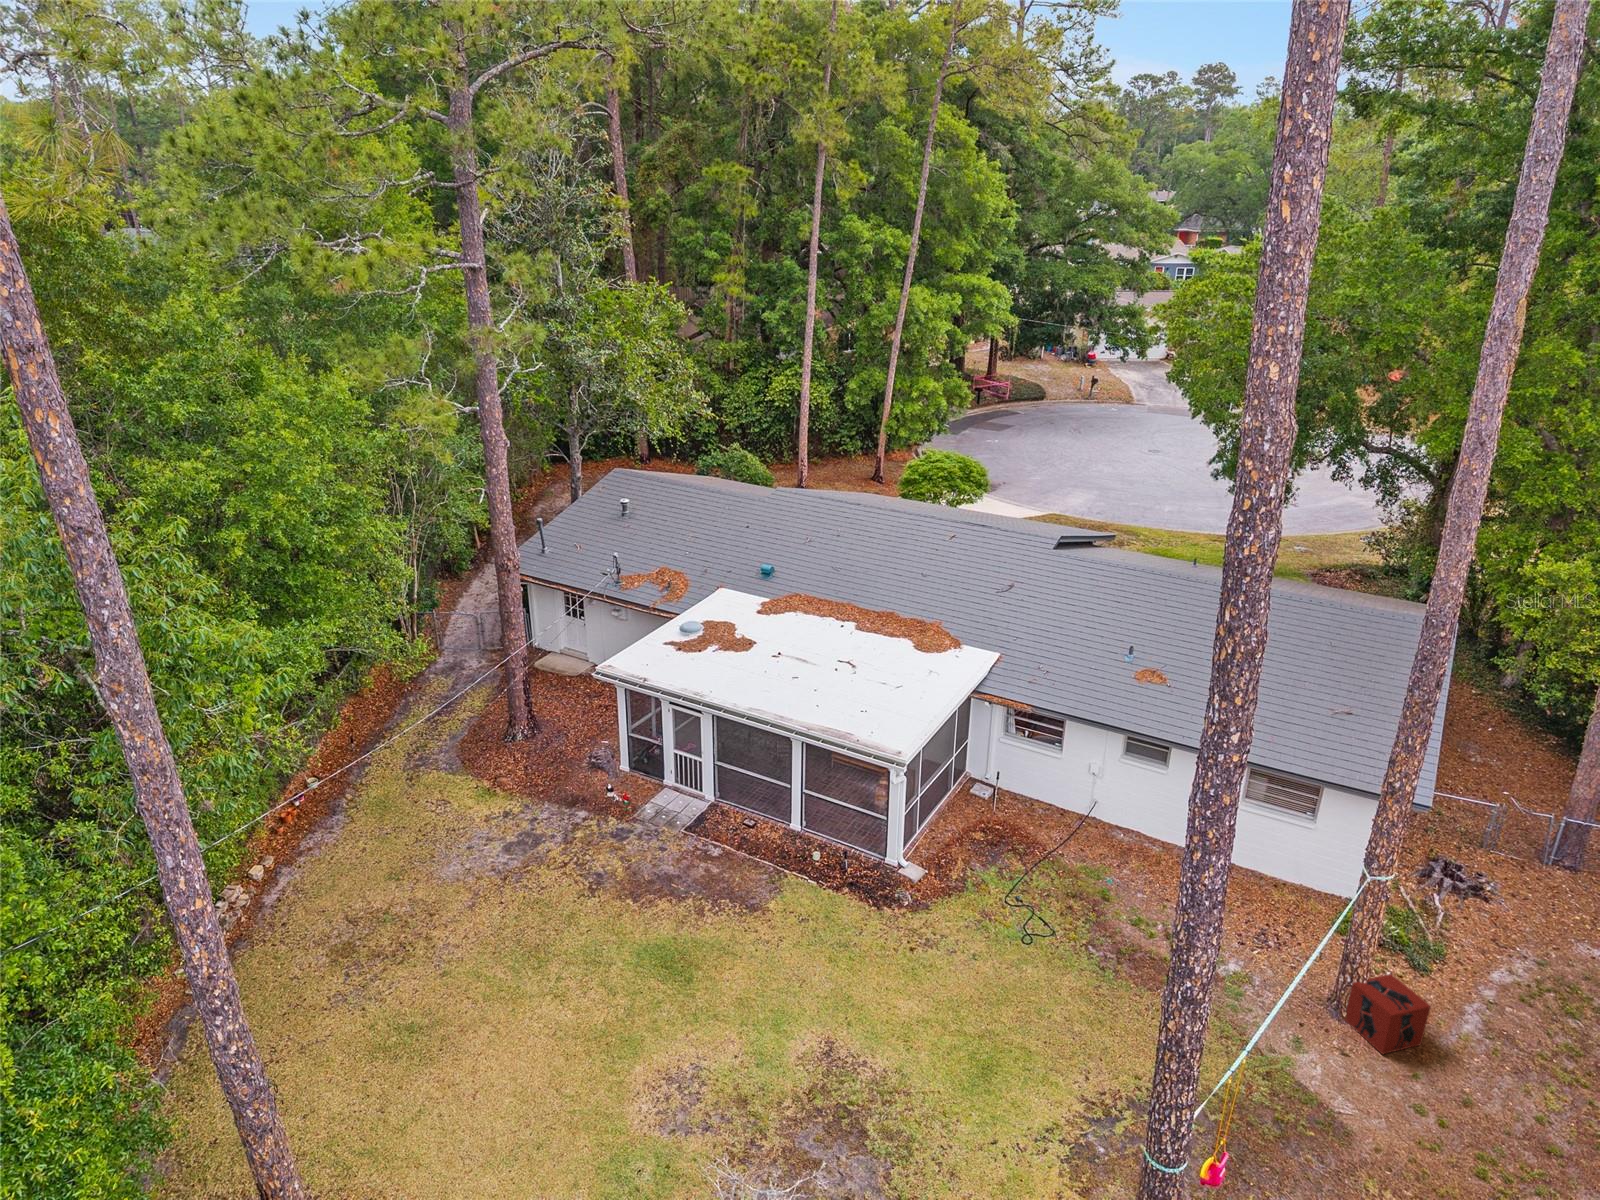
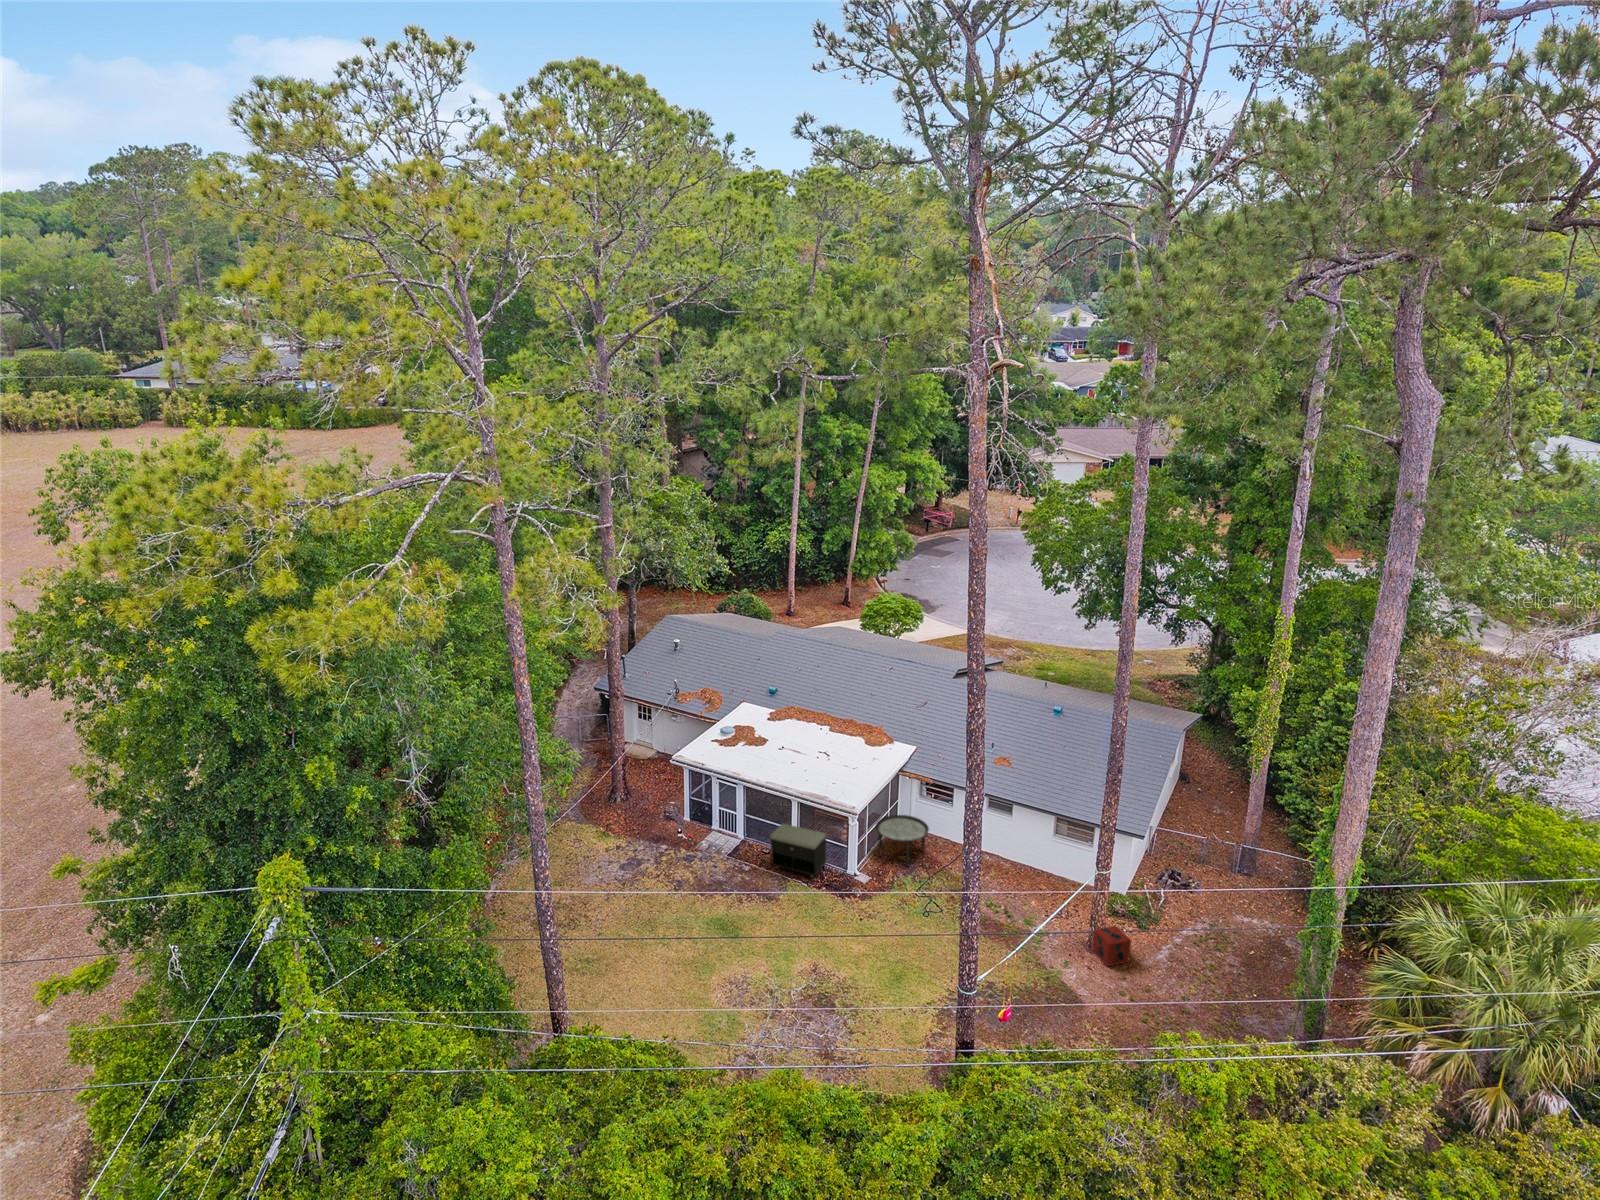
round table: none [933,764,1023,852] -> present [876,815,929,867]
storage bench: none [755,777,850,868] -> present [770,824,826,877]

